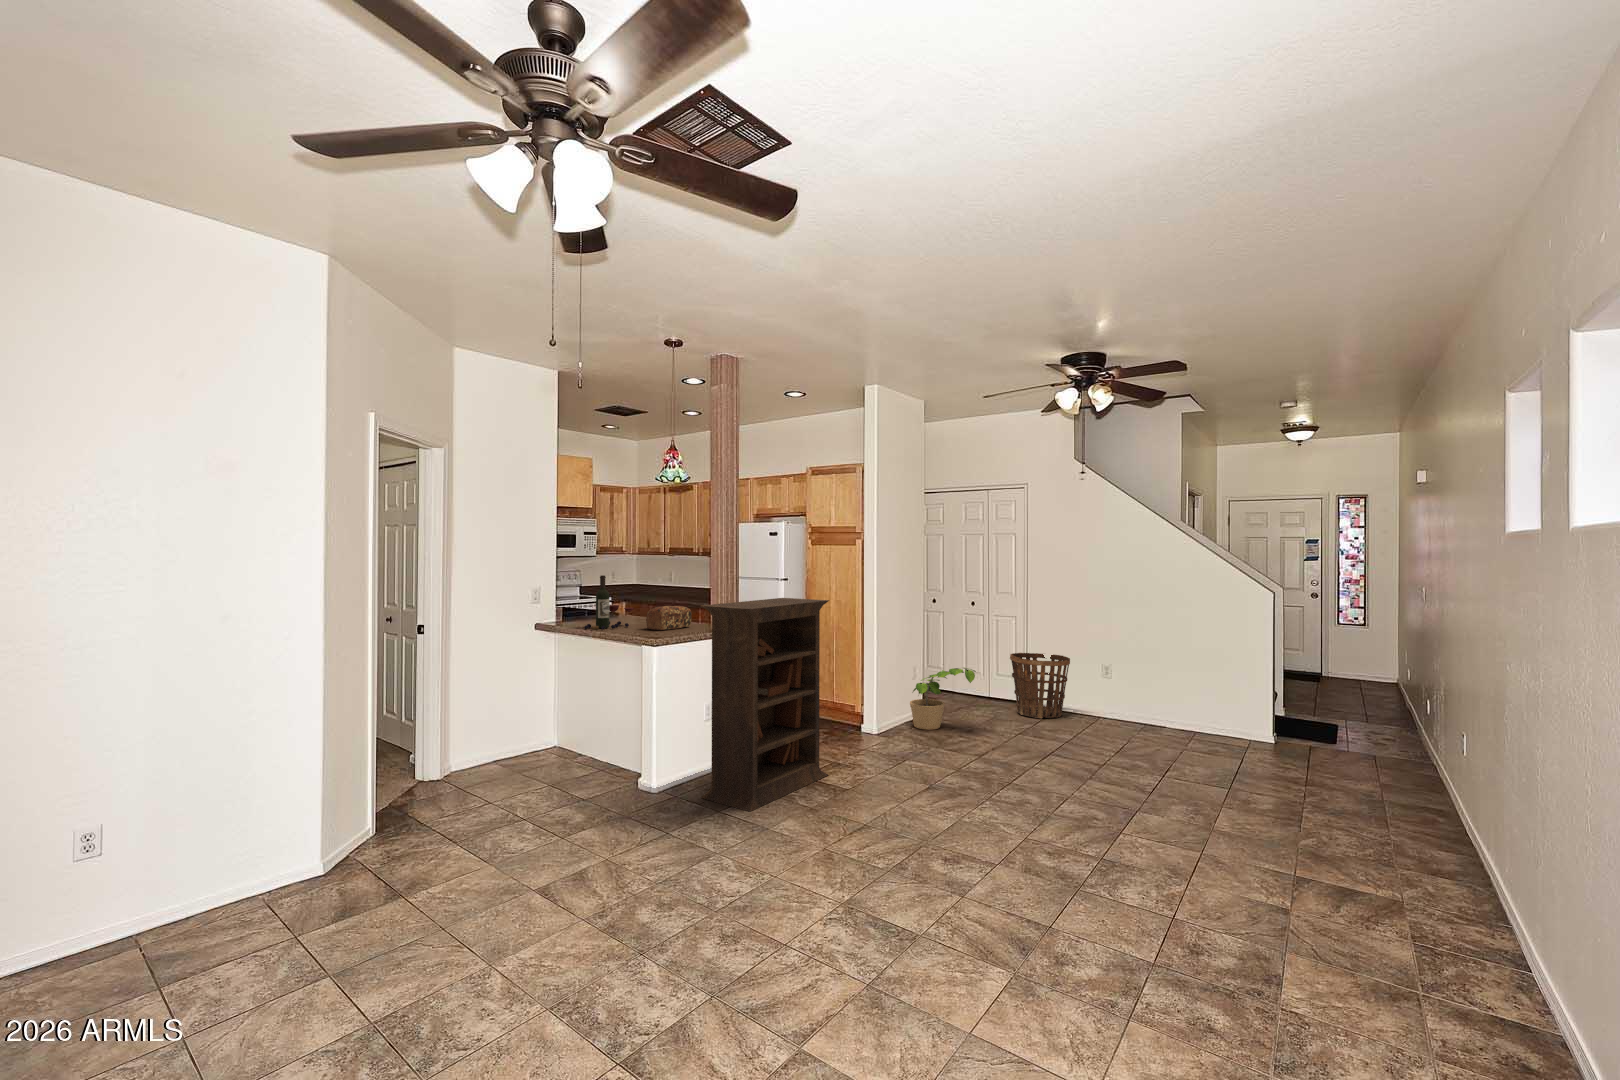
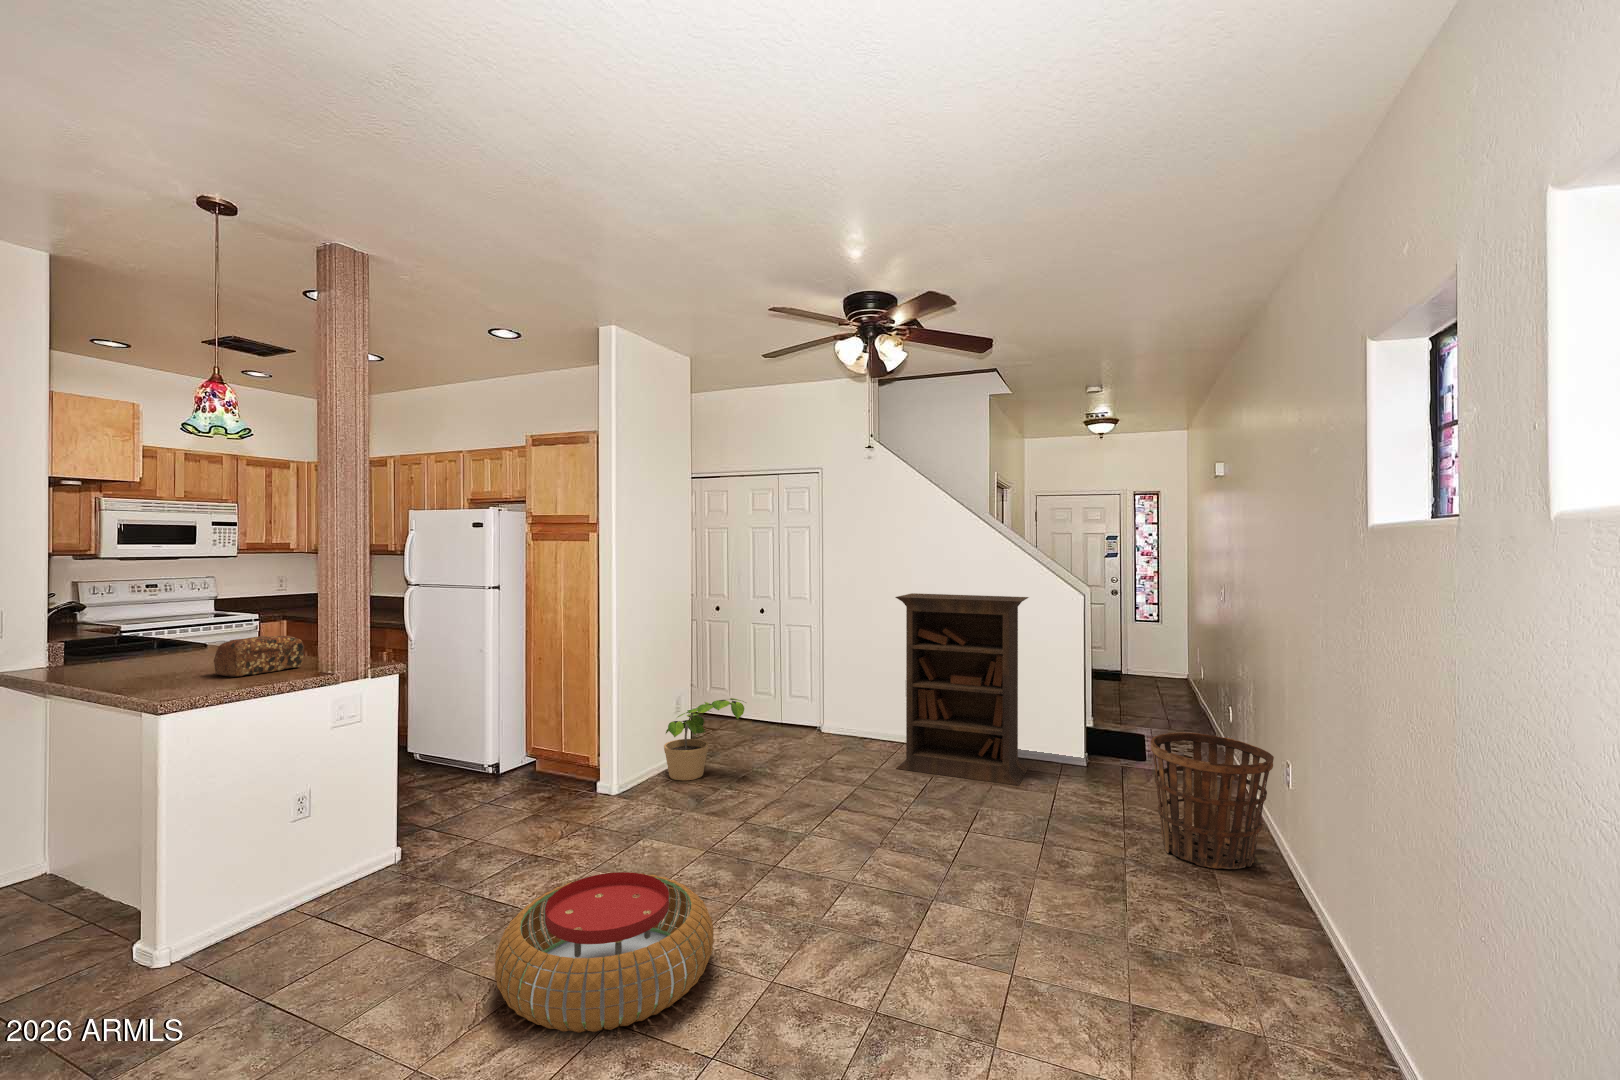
wine bottle: present [584,575,634,630] -> none [93,591,207,681]
bookcase: present [701,598,829,812] -> present [896,593,1028,786]
basket: present [1010,653,1070,718] -> present [1151,732,1274,869]
pouf: none [845,765,983,849] -> present [495,872,714,1033]

